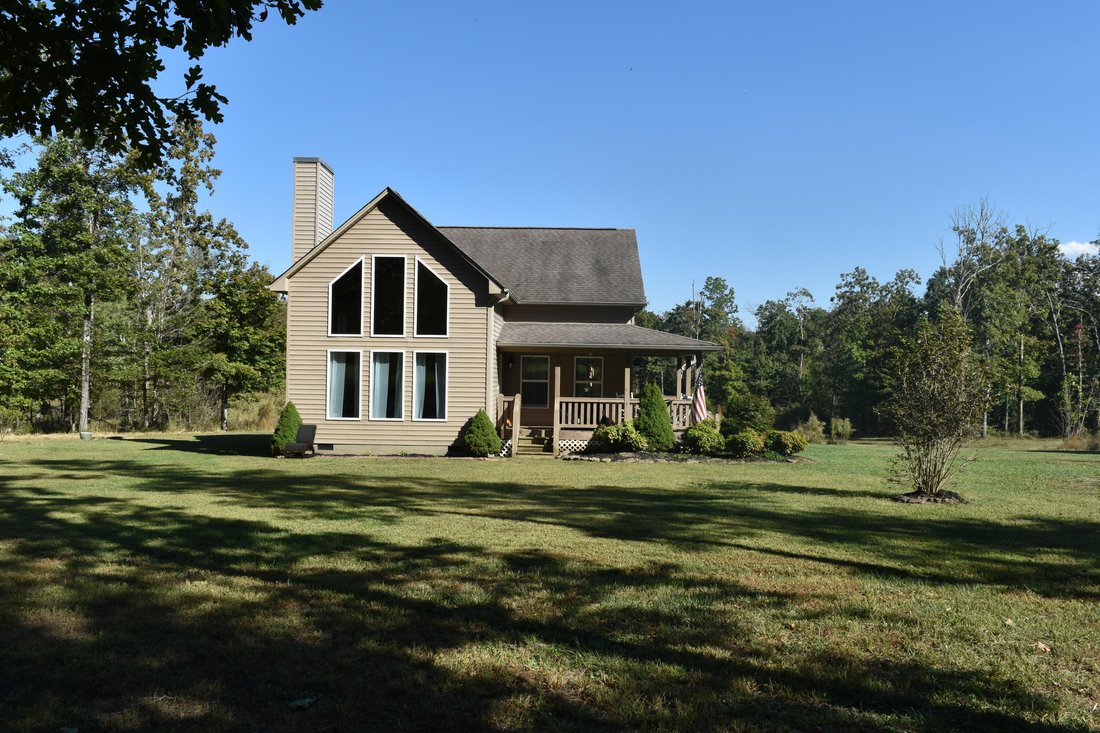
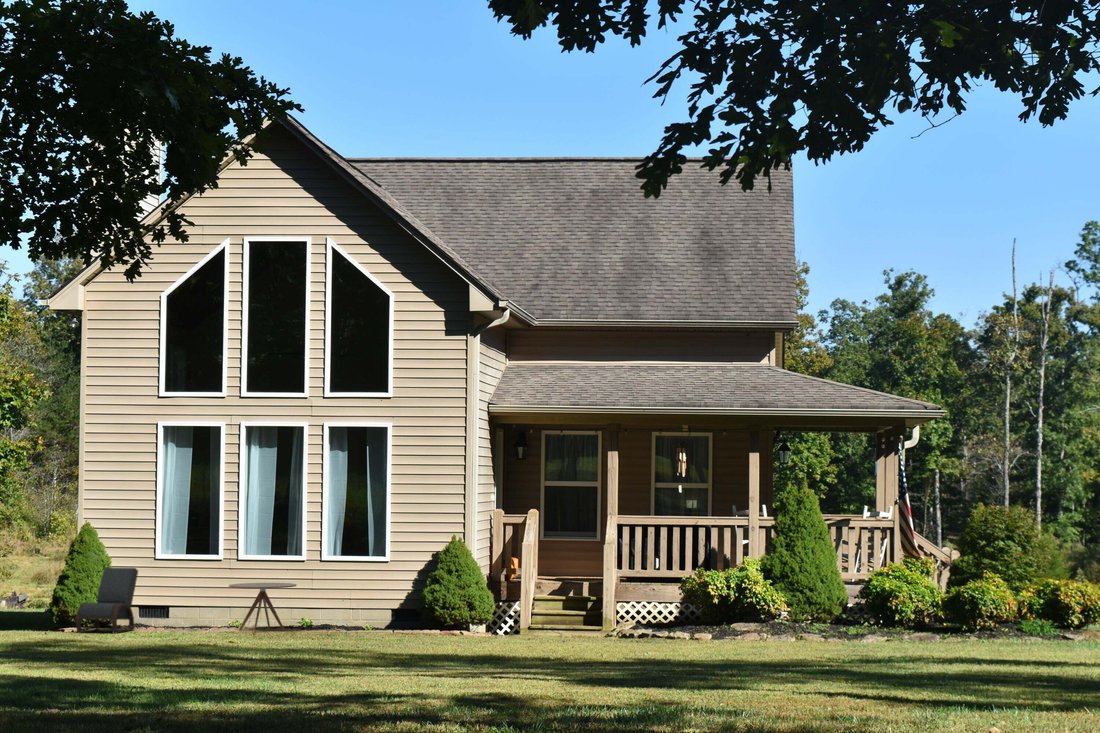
round table: none [364,432,399,458] -> present [229,583,297,632]

